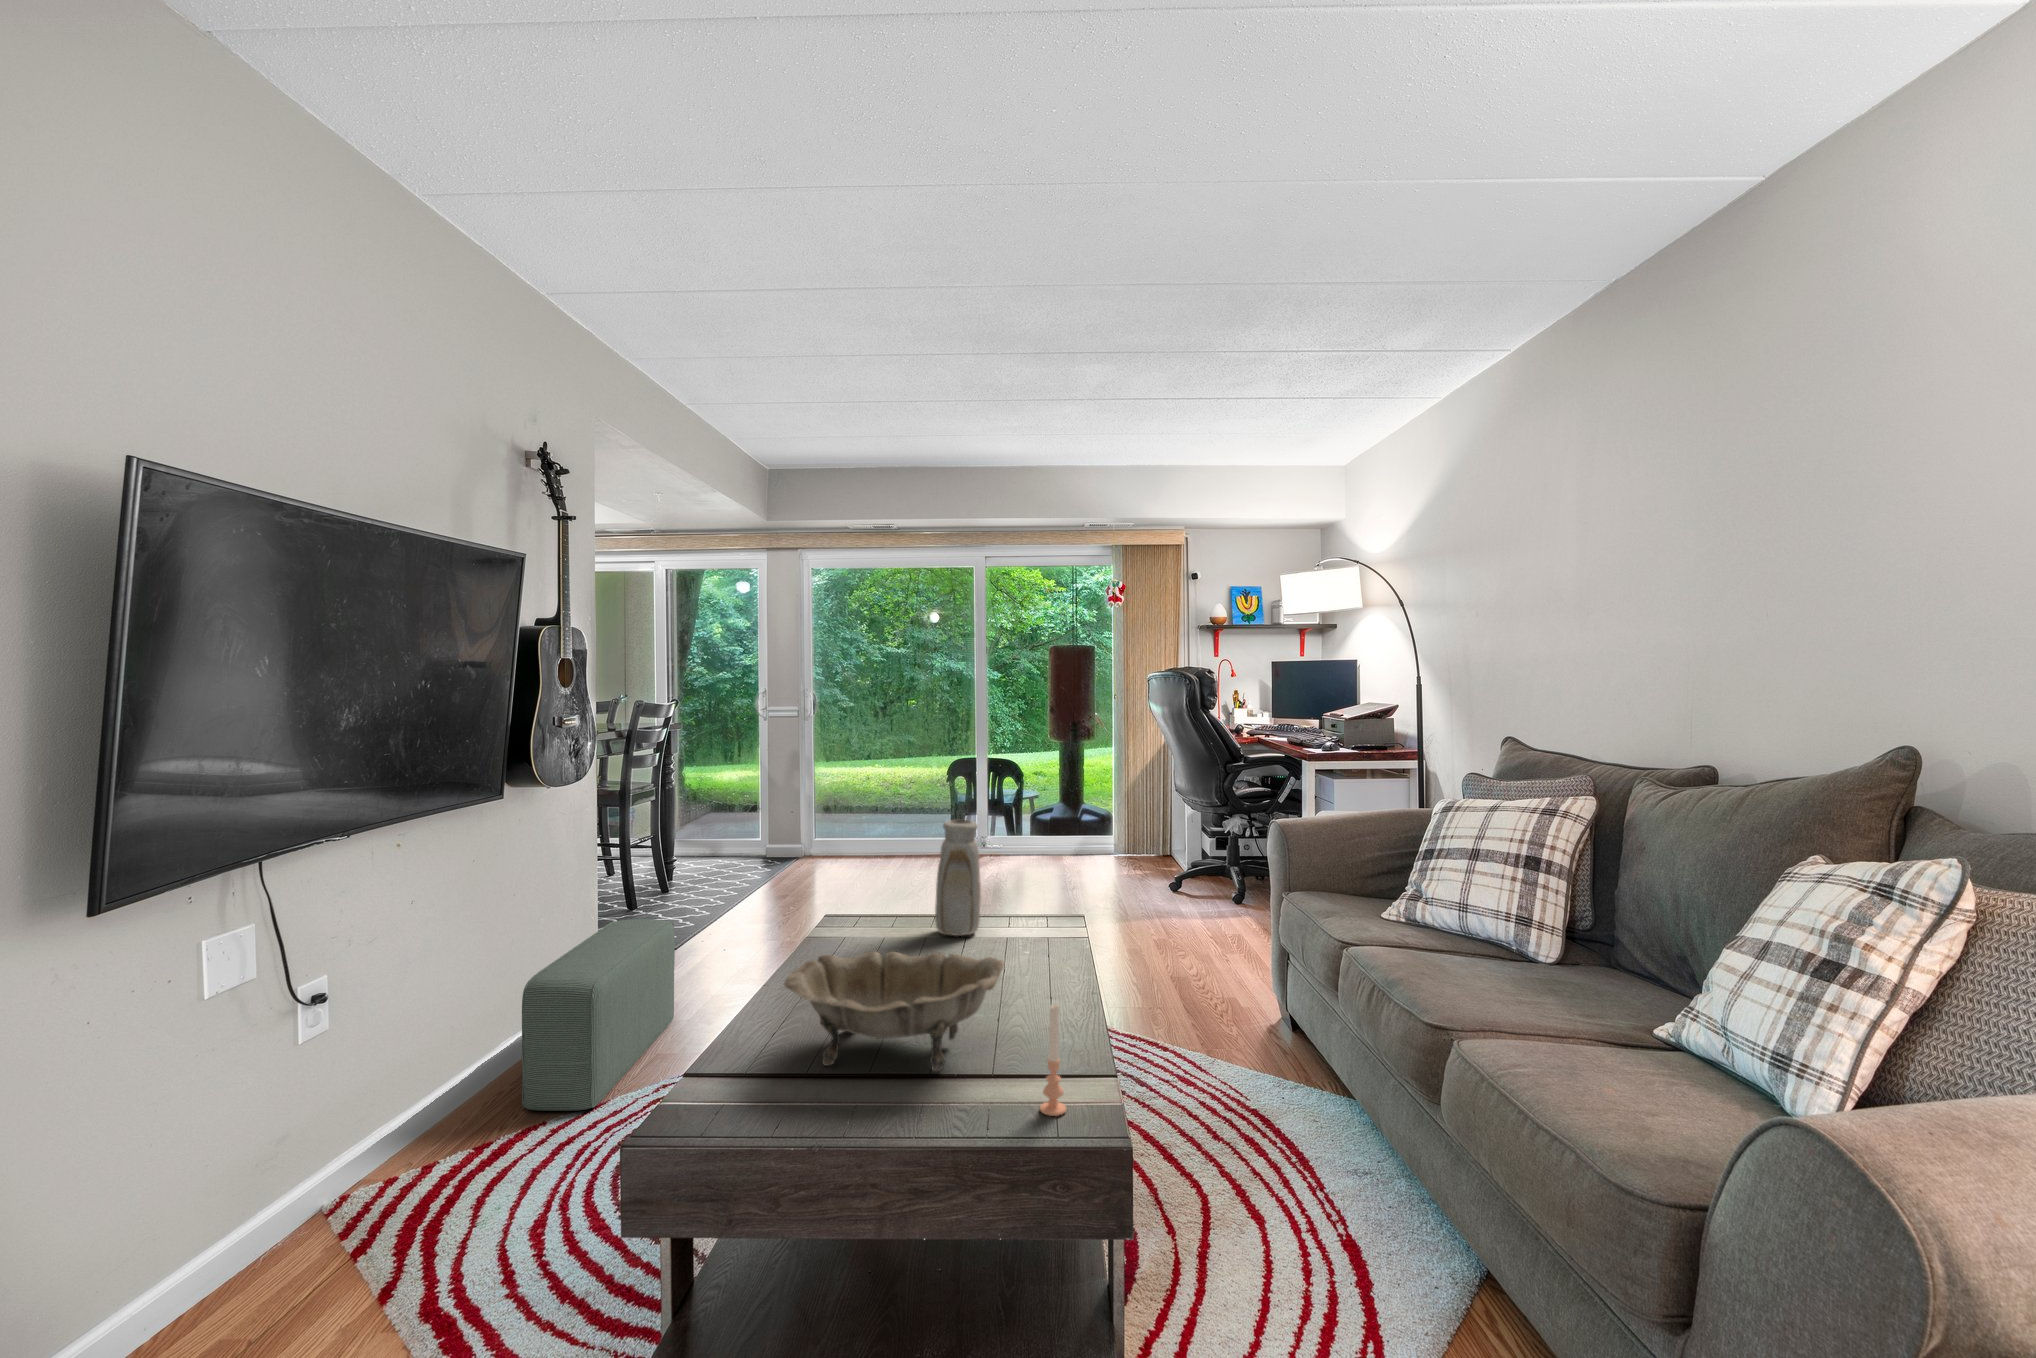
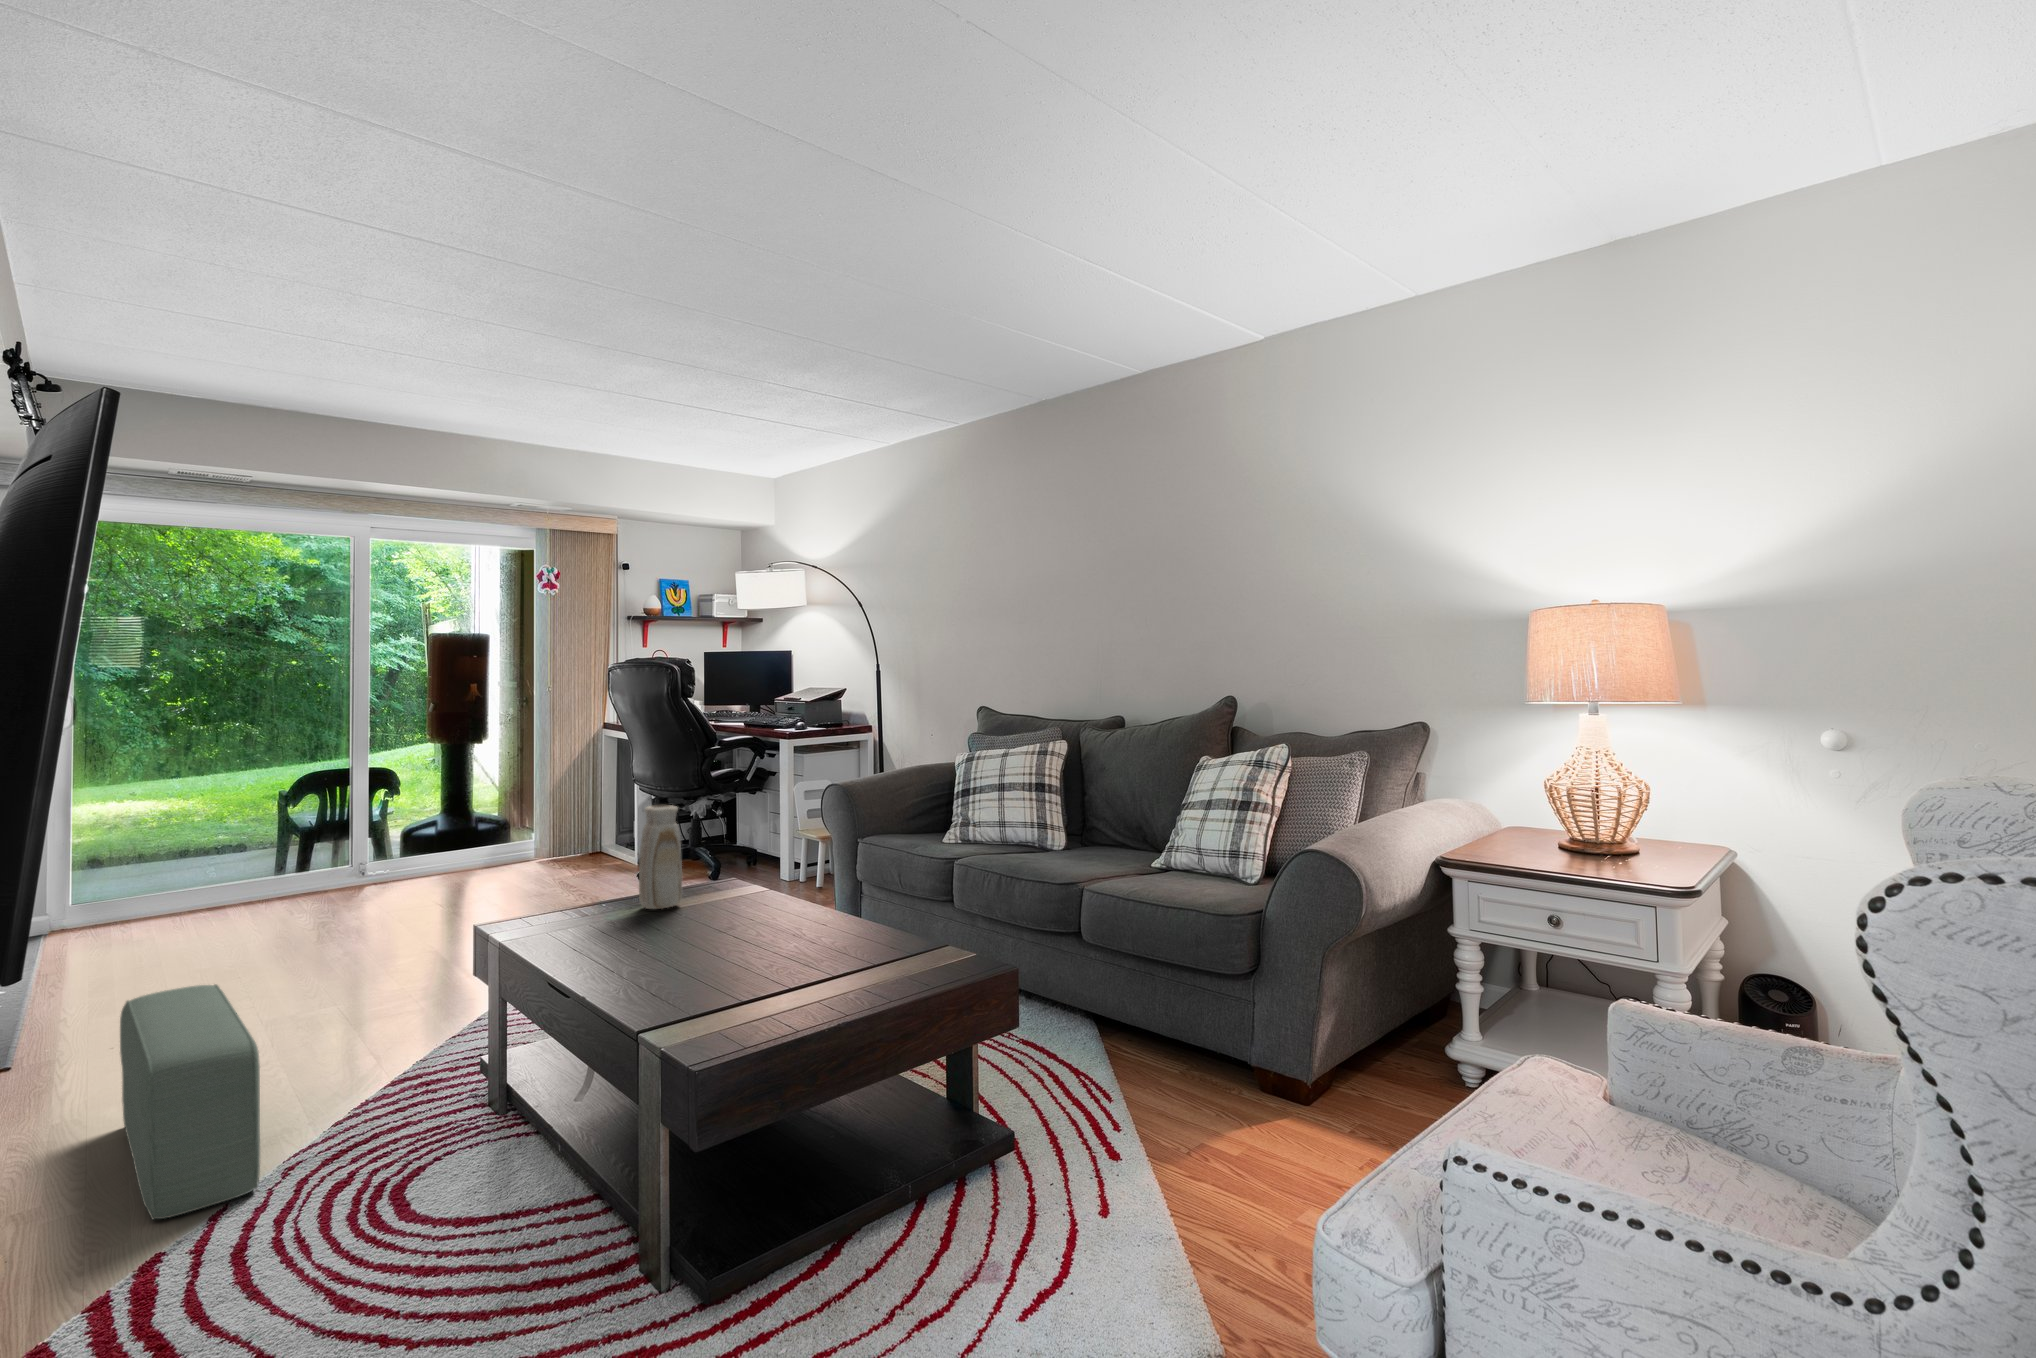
decorative bowl: present [784,951,1004,1071] -> none [680,887,861,990]
candle: present [1040,1004,1066,1116] -> none [928,893,946,969]

